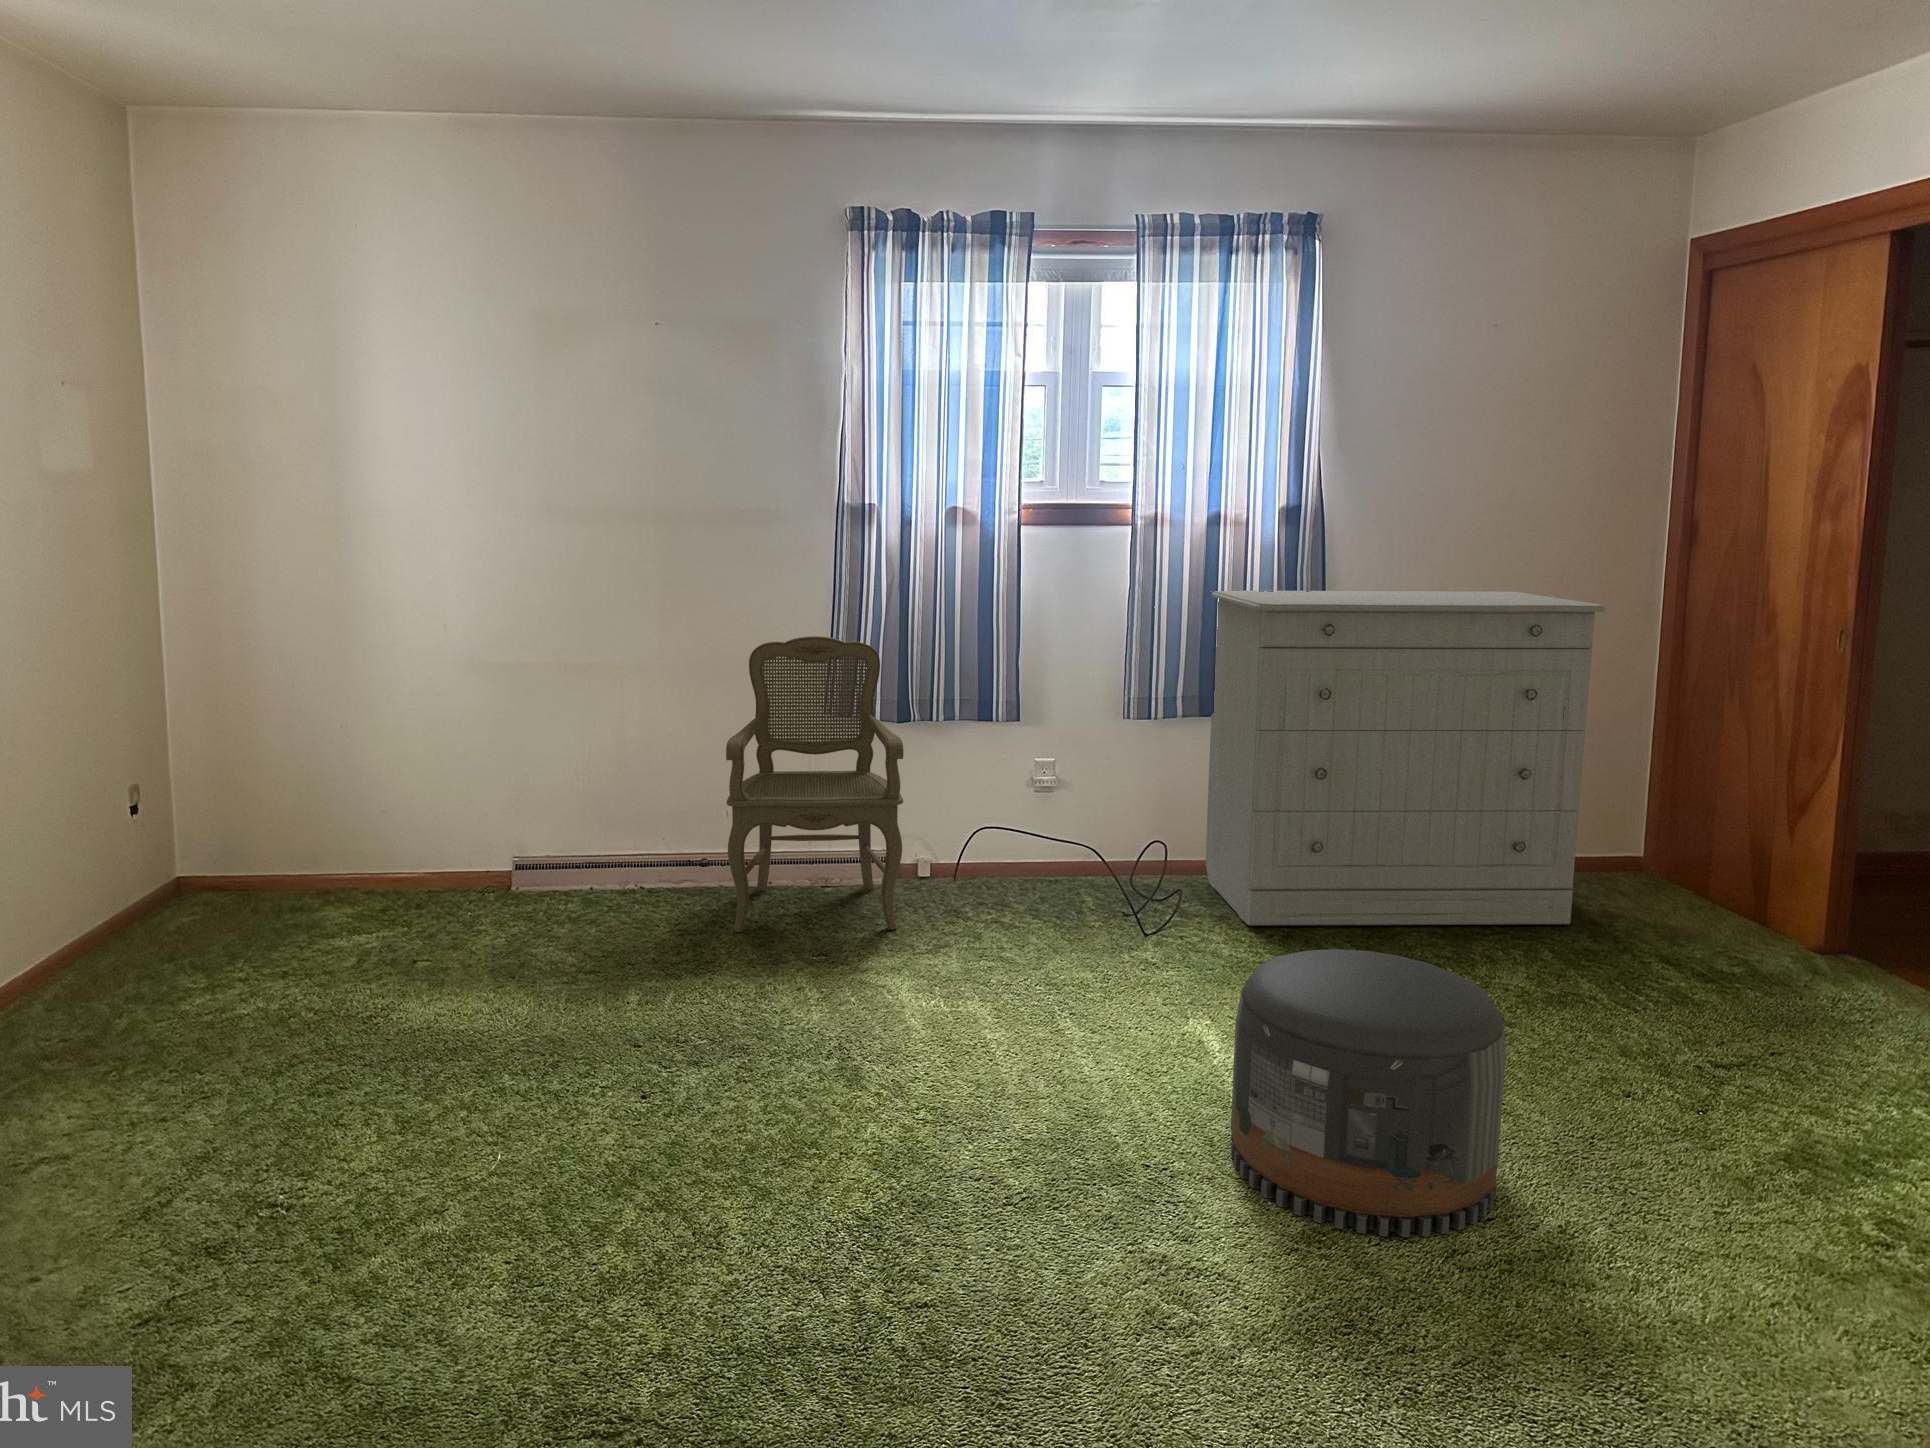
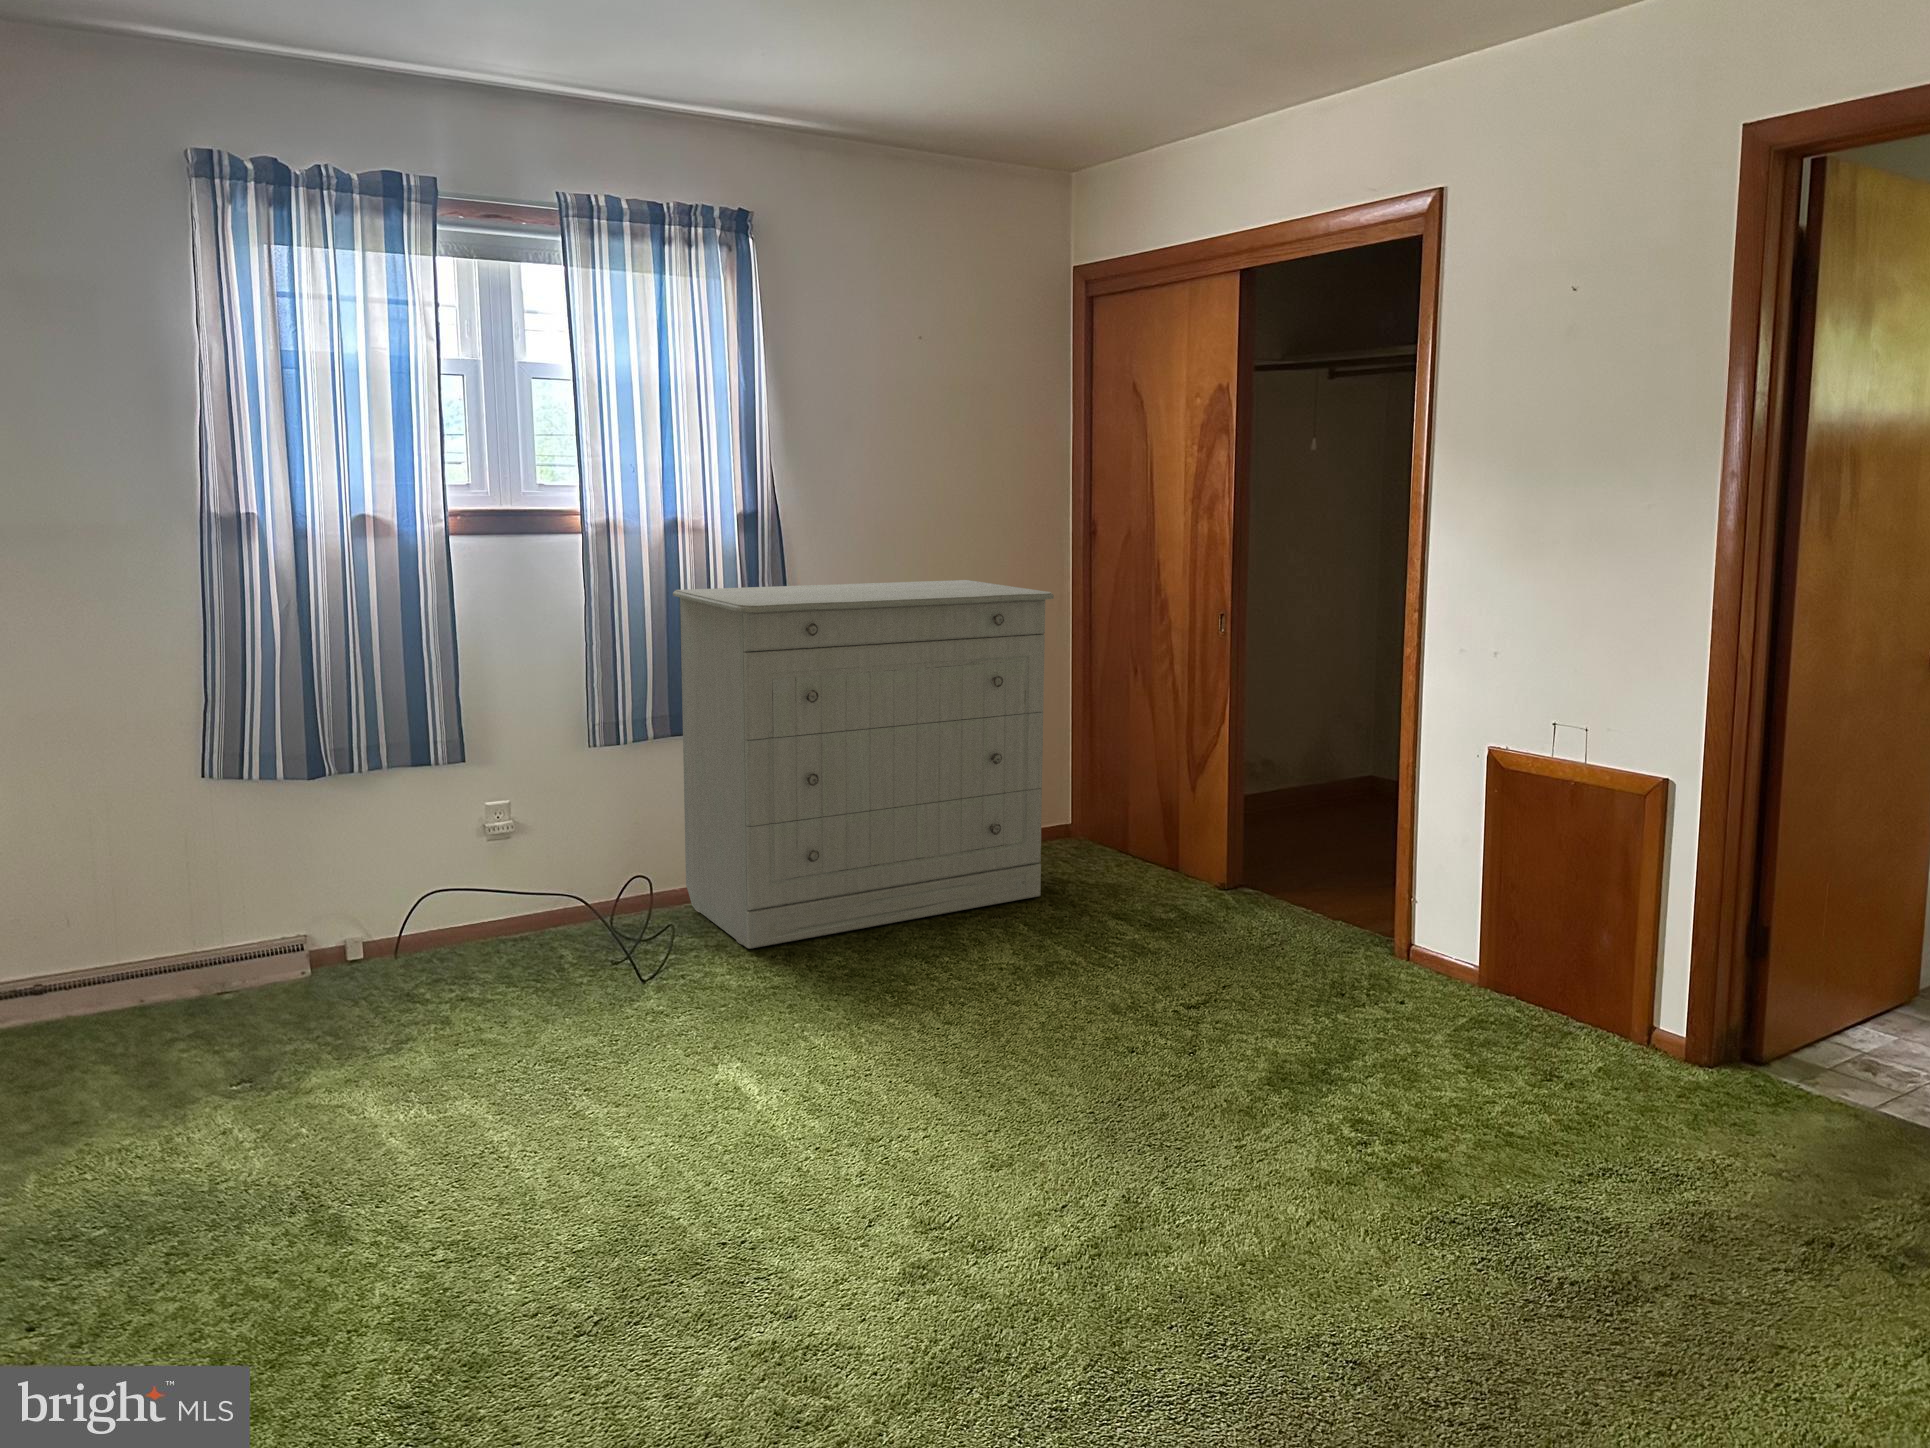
armchair: present [726,636,903,932] -> none [64,669,334,1073]
pouf: present [1231,949,1506,1237] -> none [804,964,1065,1257]

